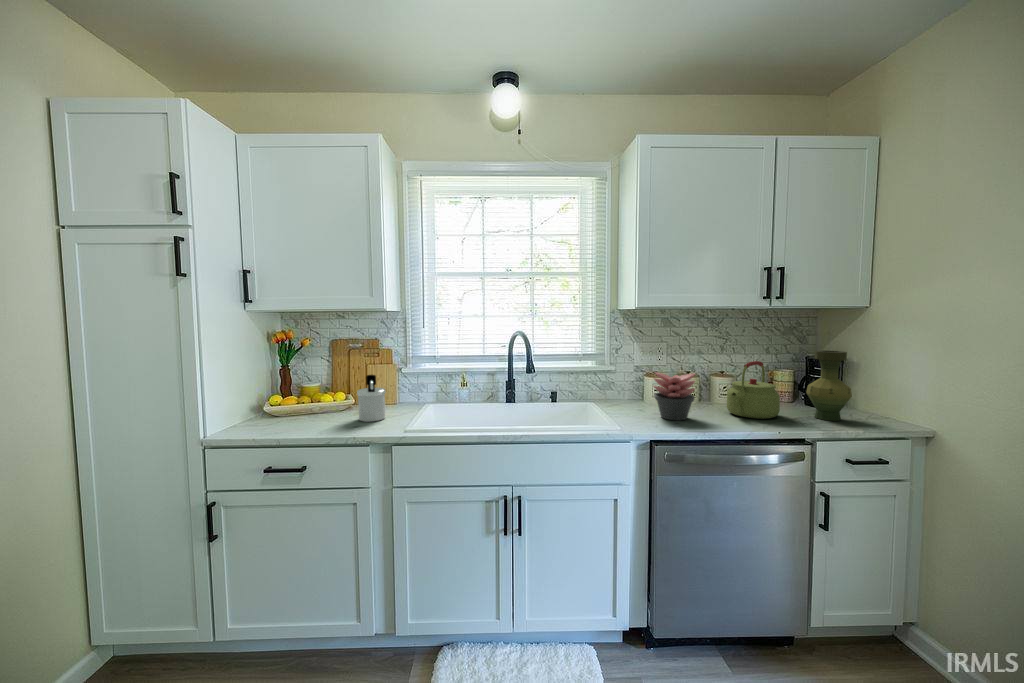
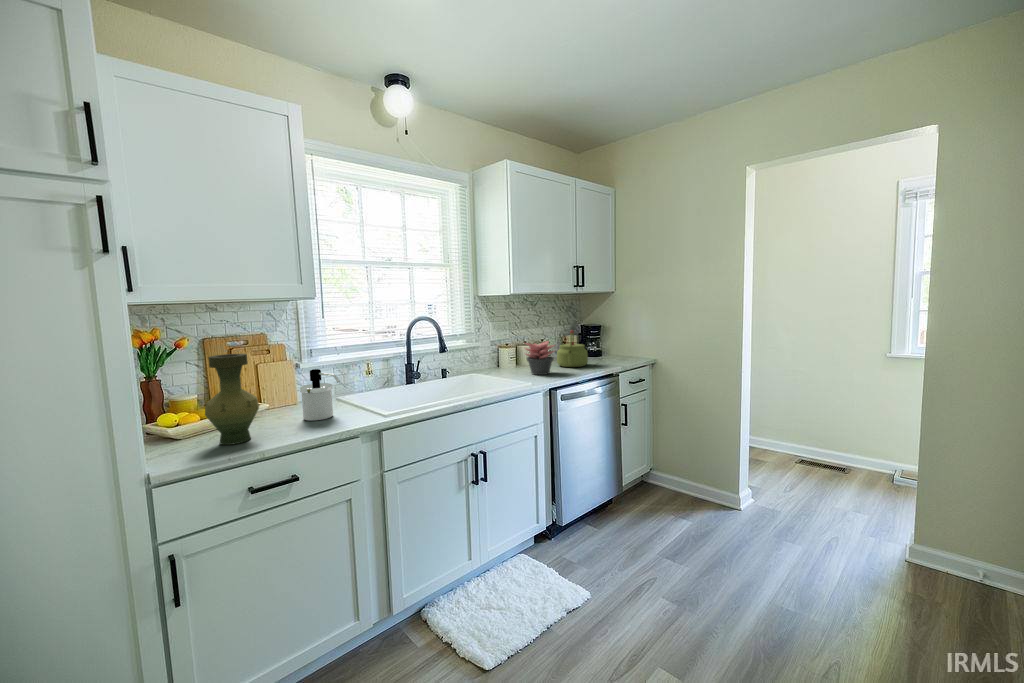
vase: present [806,350,852,421] -> present [205,354,259,445]

